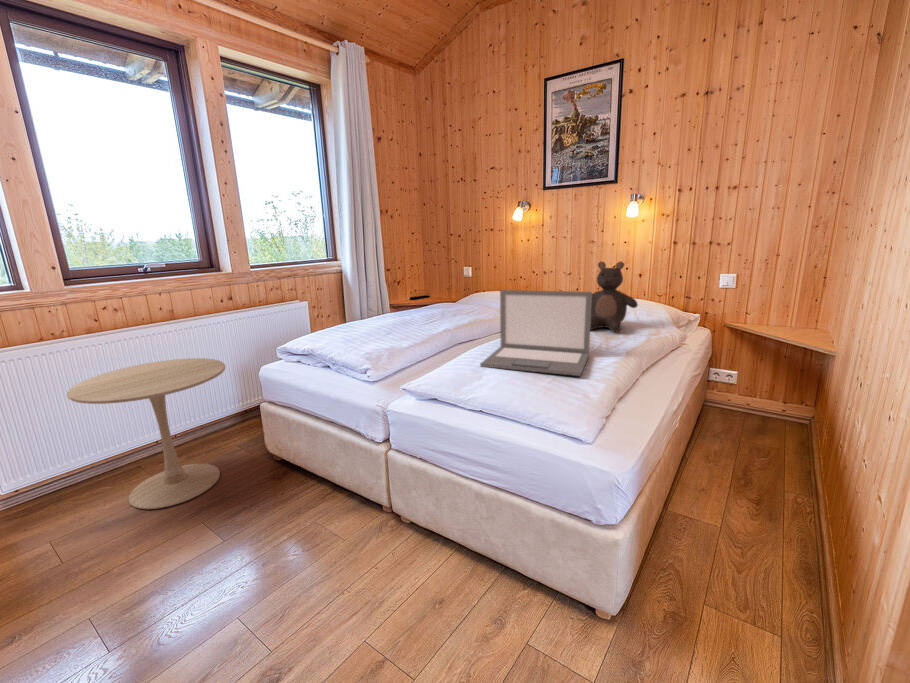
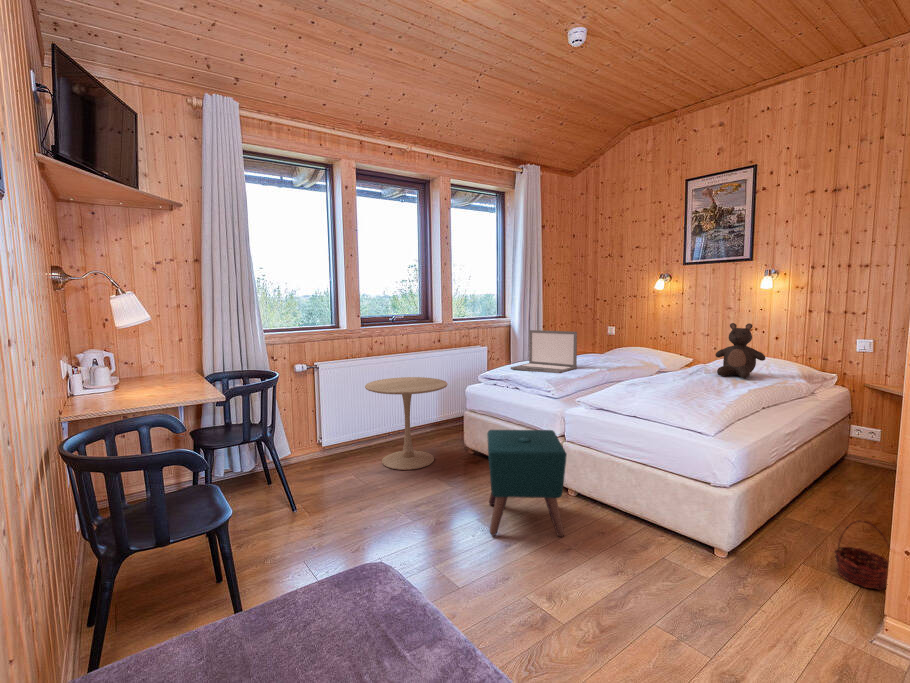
laptop: present [480,290,592,376] -> present [510,330,577,373]
ottoman: none [226,444,380,653] -> present [487,430,567,537]
basket: none [743,548,820,642] -> present [835,520,889,590]

